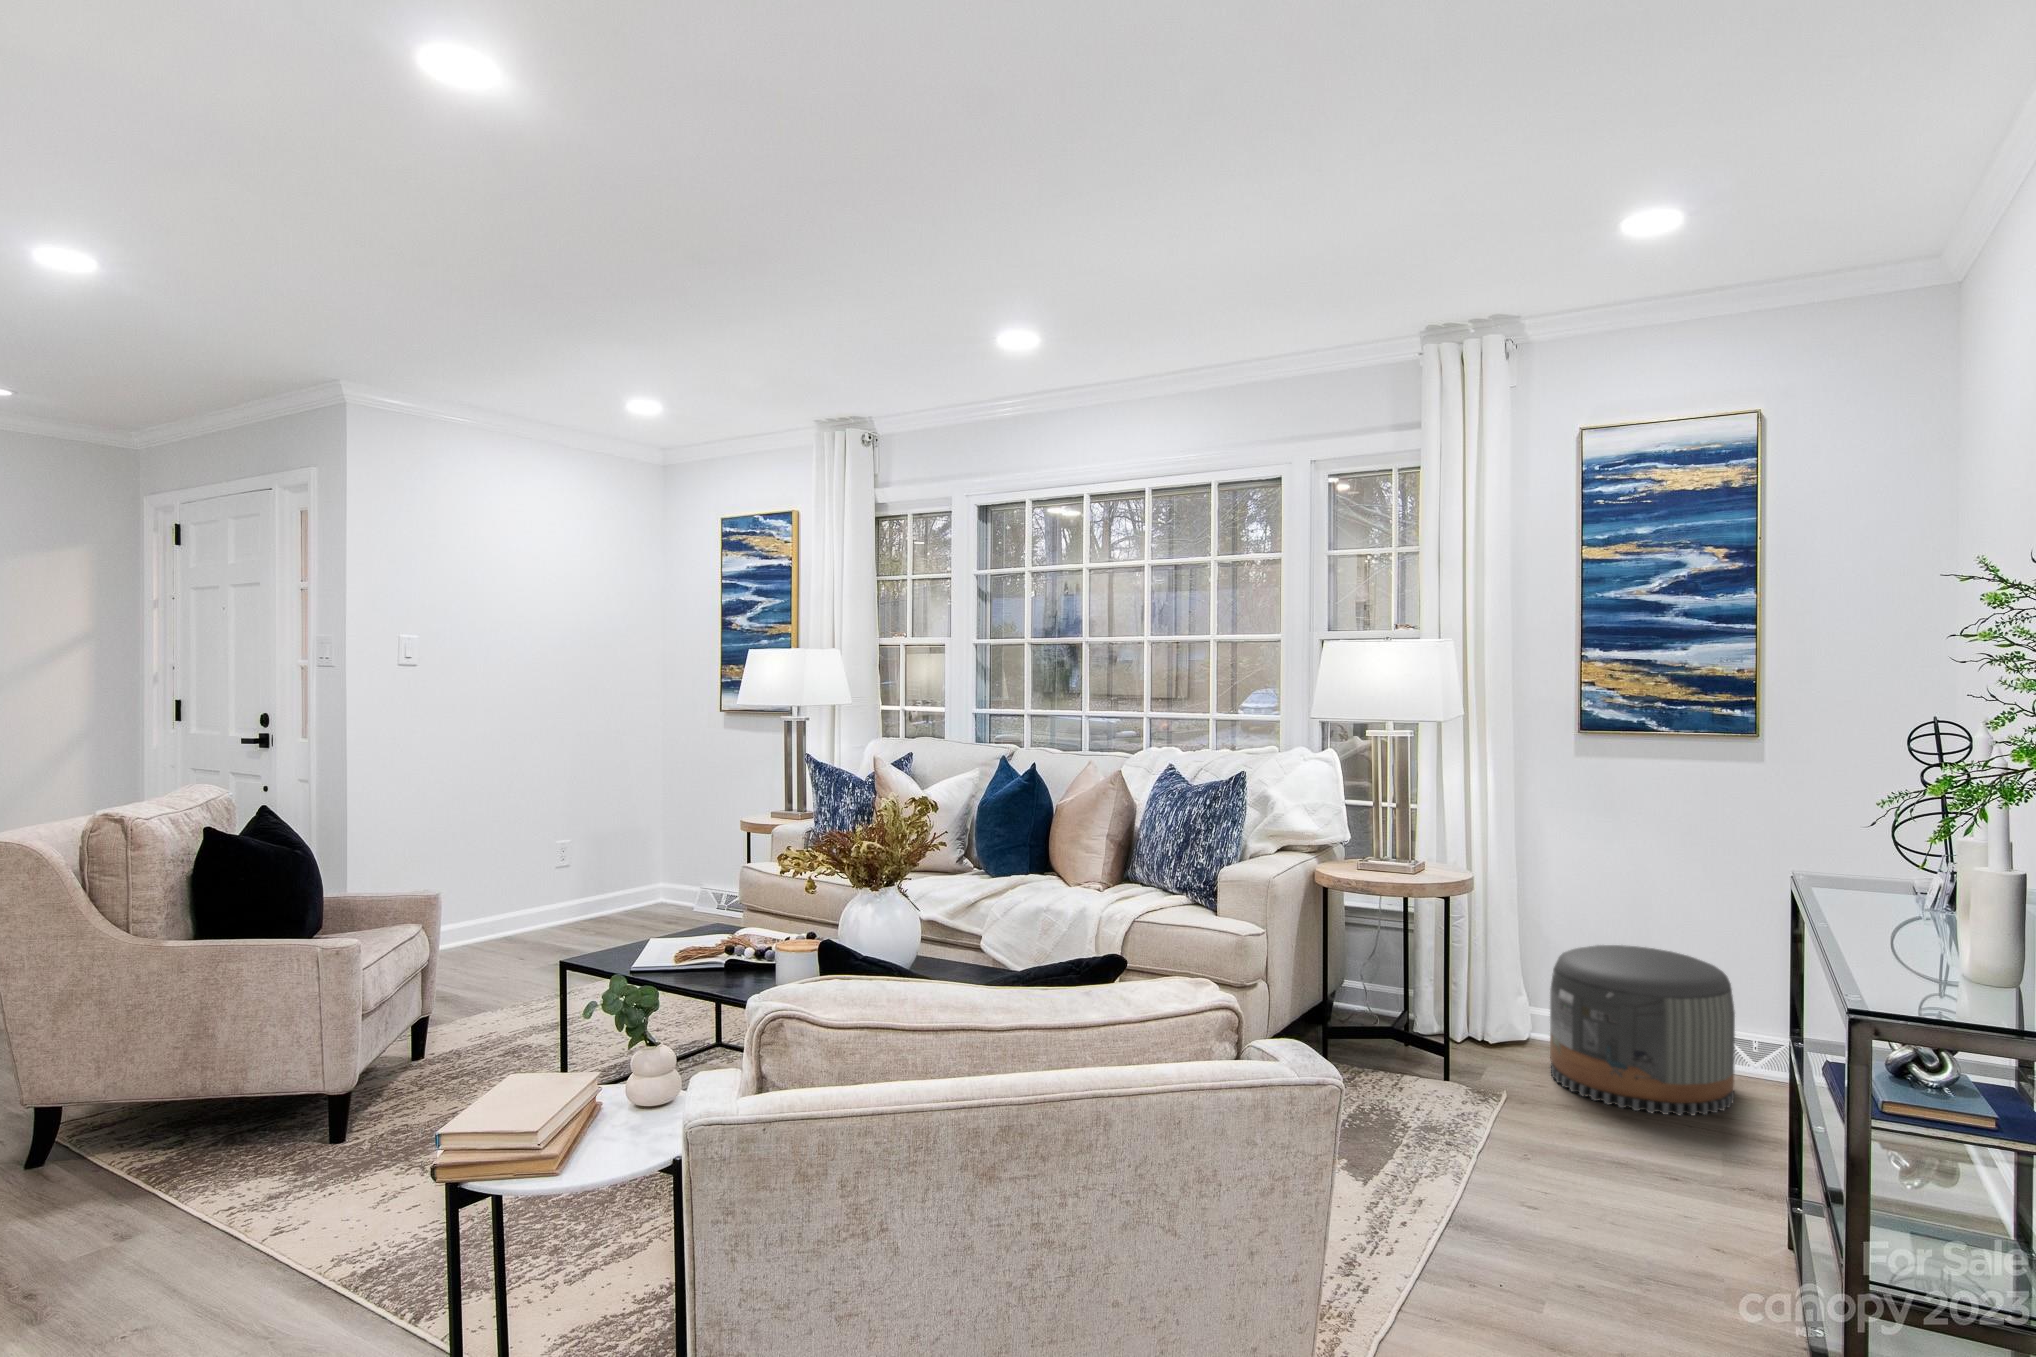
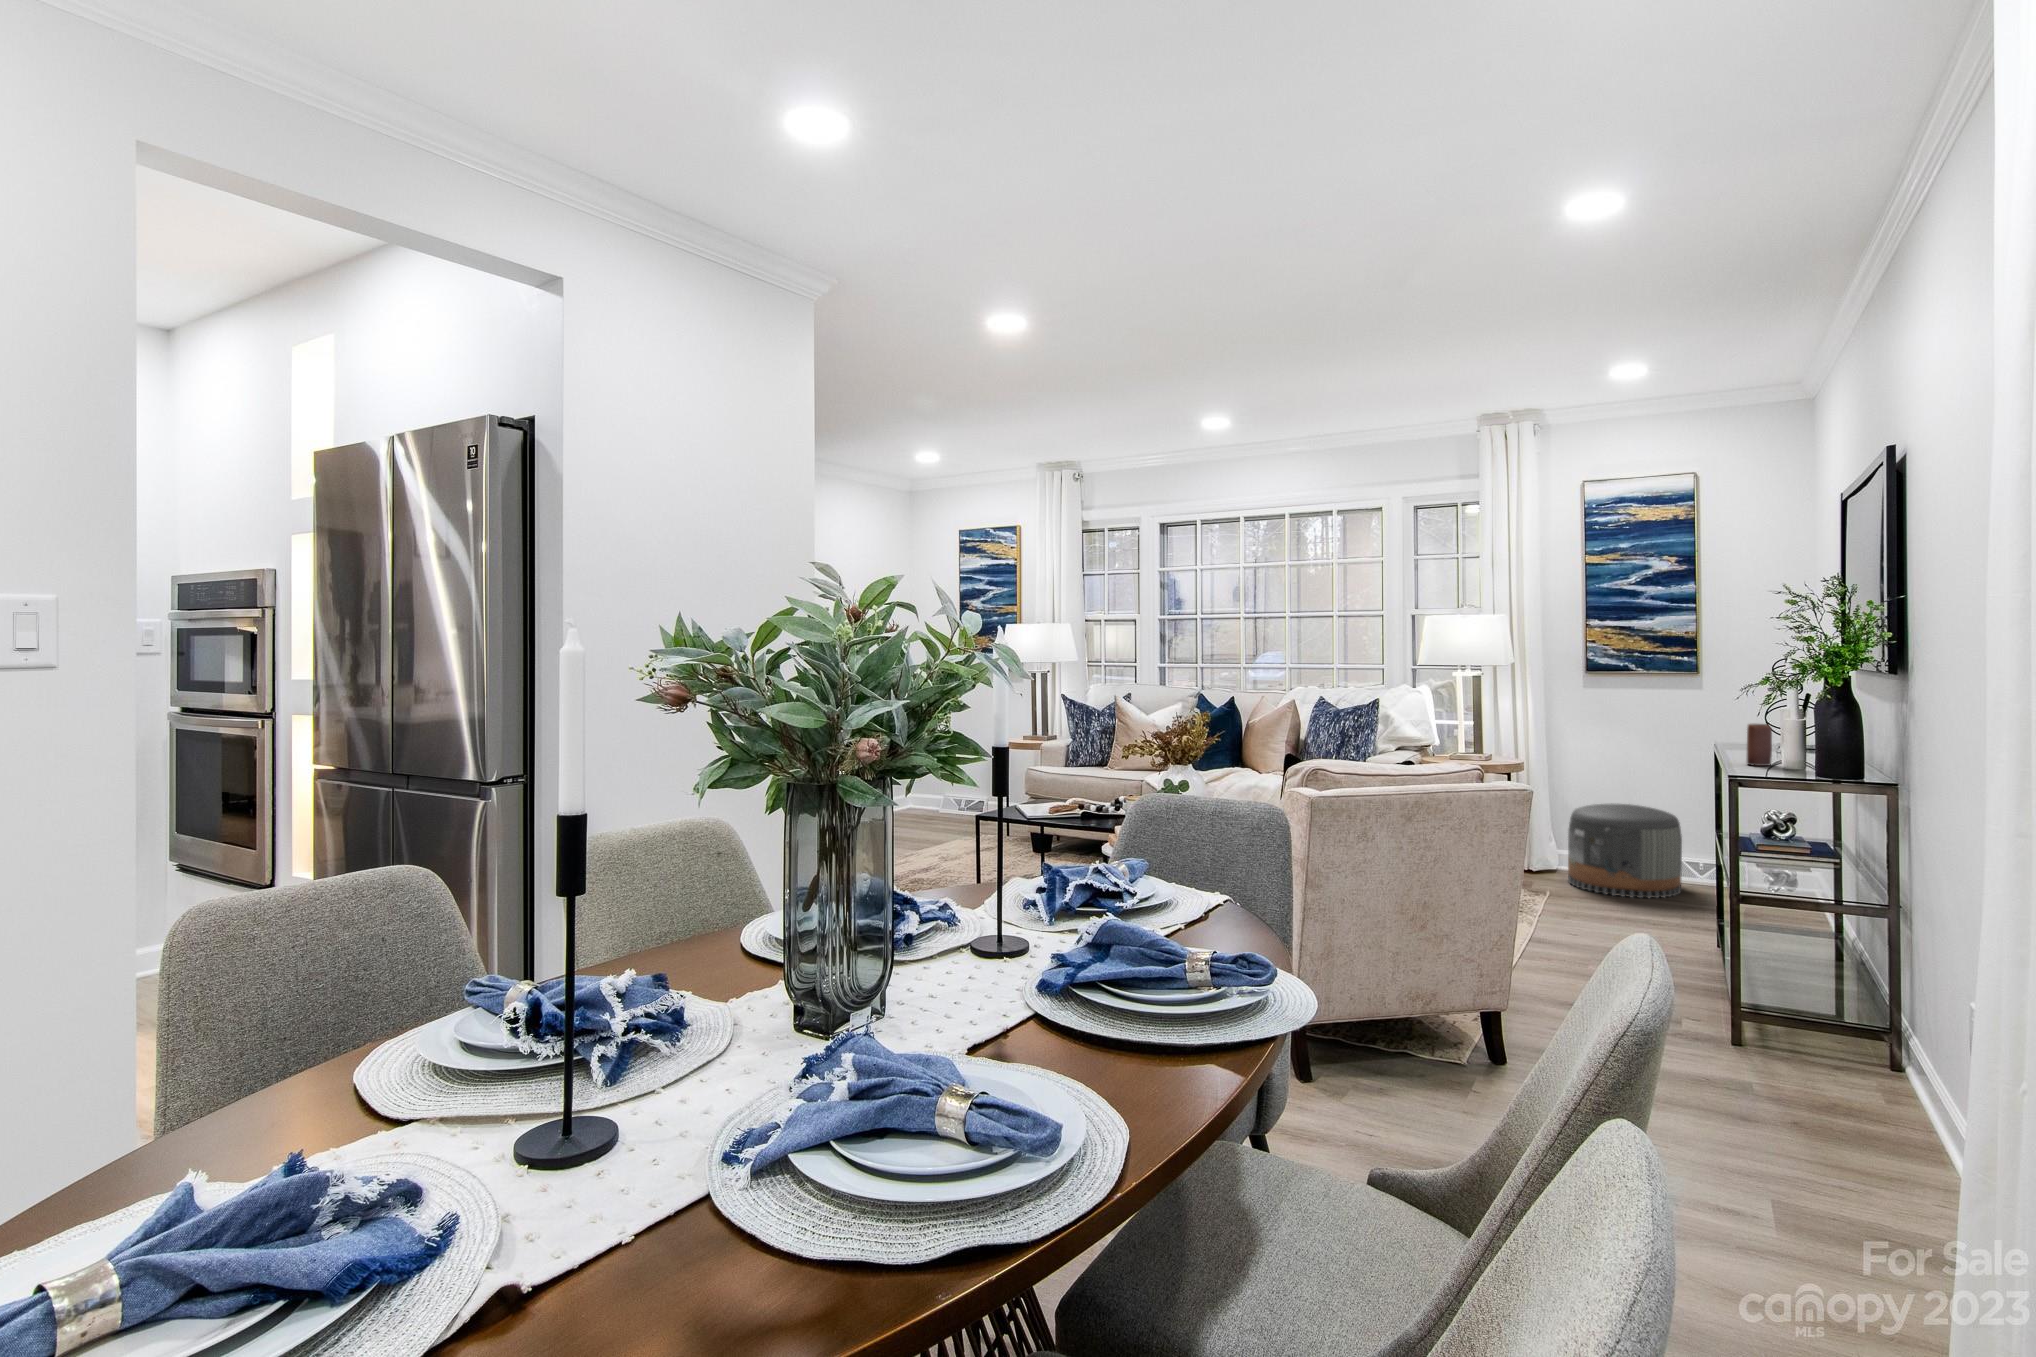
candle: none [1854,843,1905,931] -> present [1747,724,1772,766]

